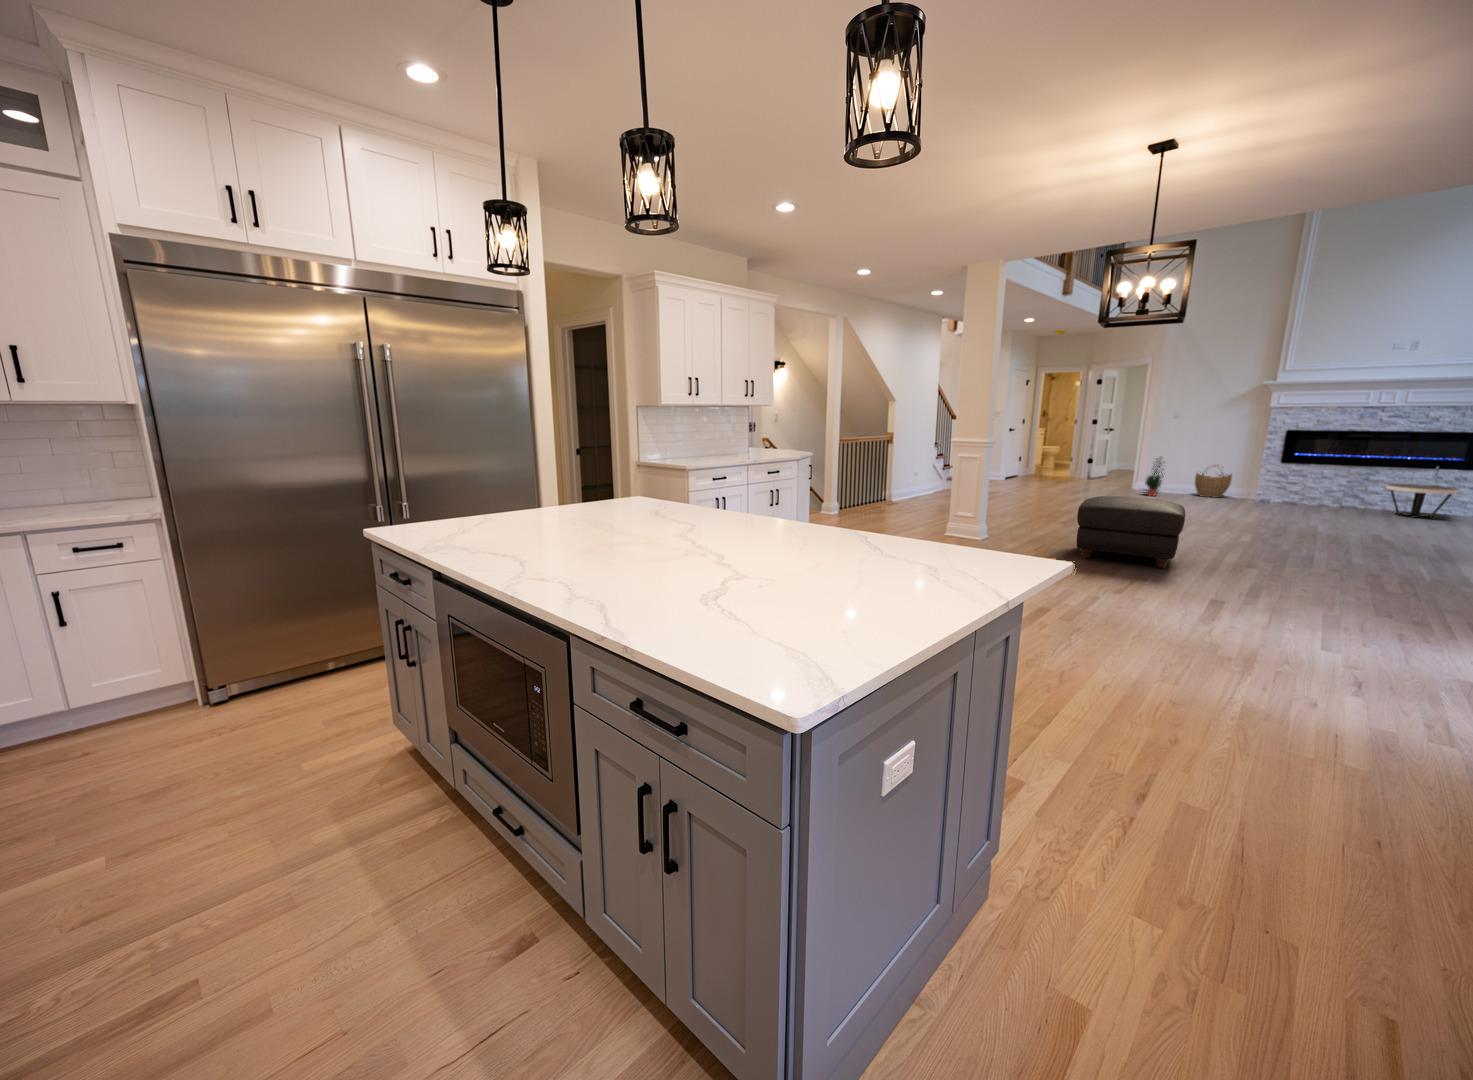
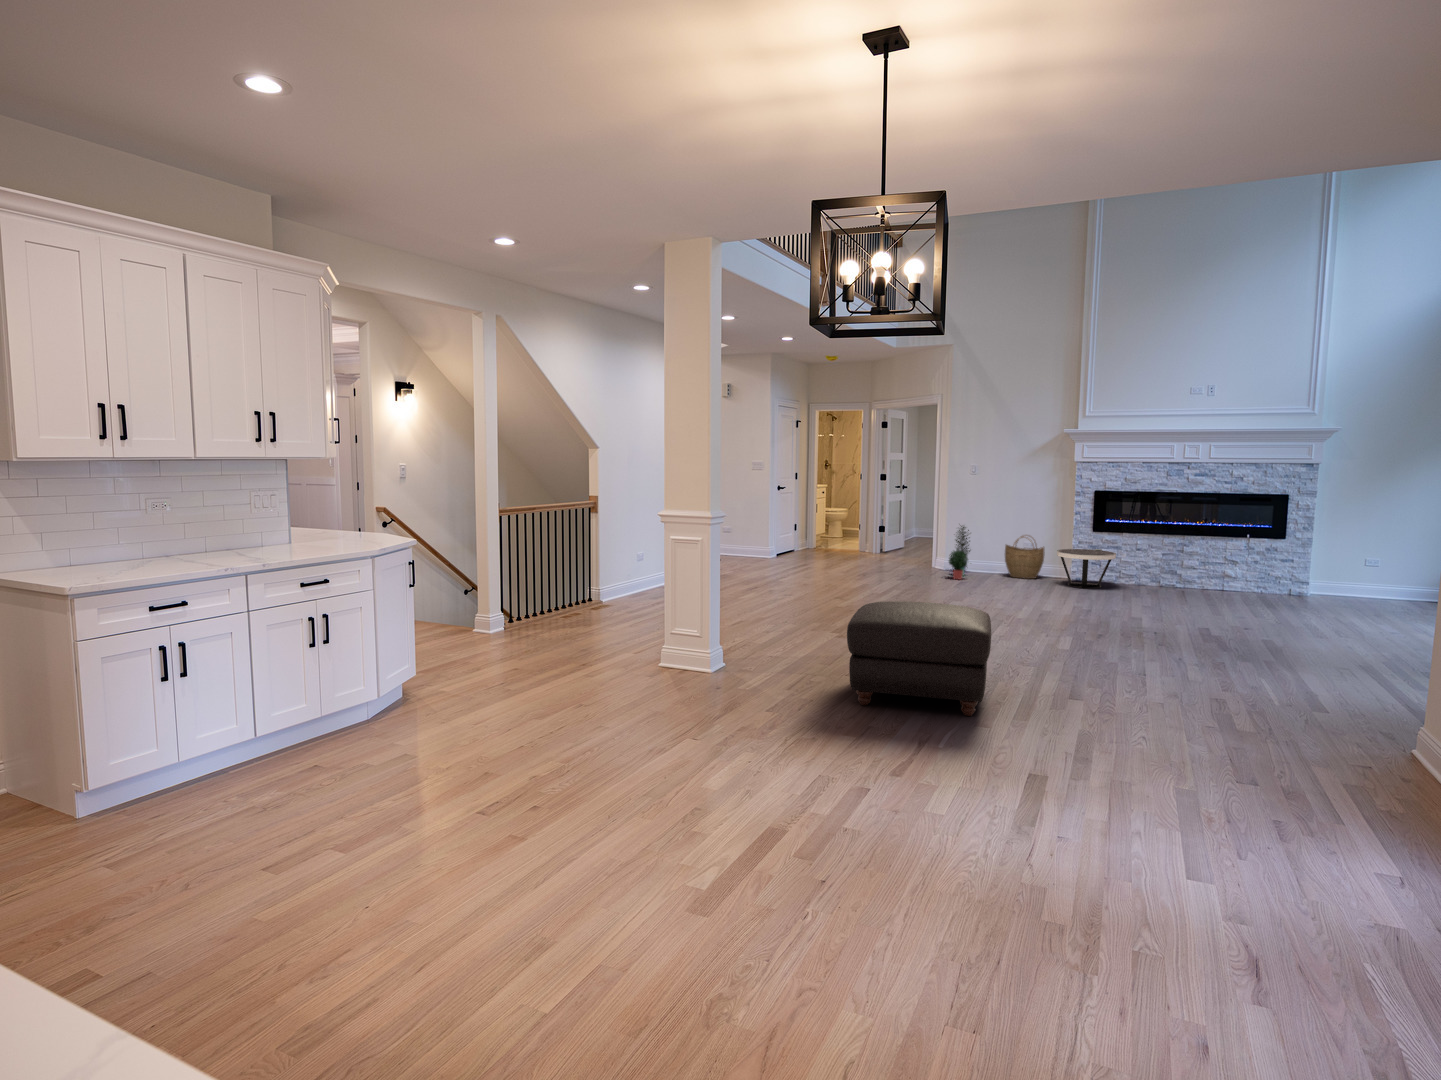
side table: present [1386,484,1459,518] -> present [1057,549,1116,589]

